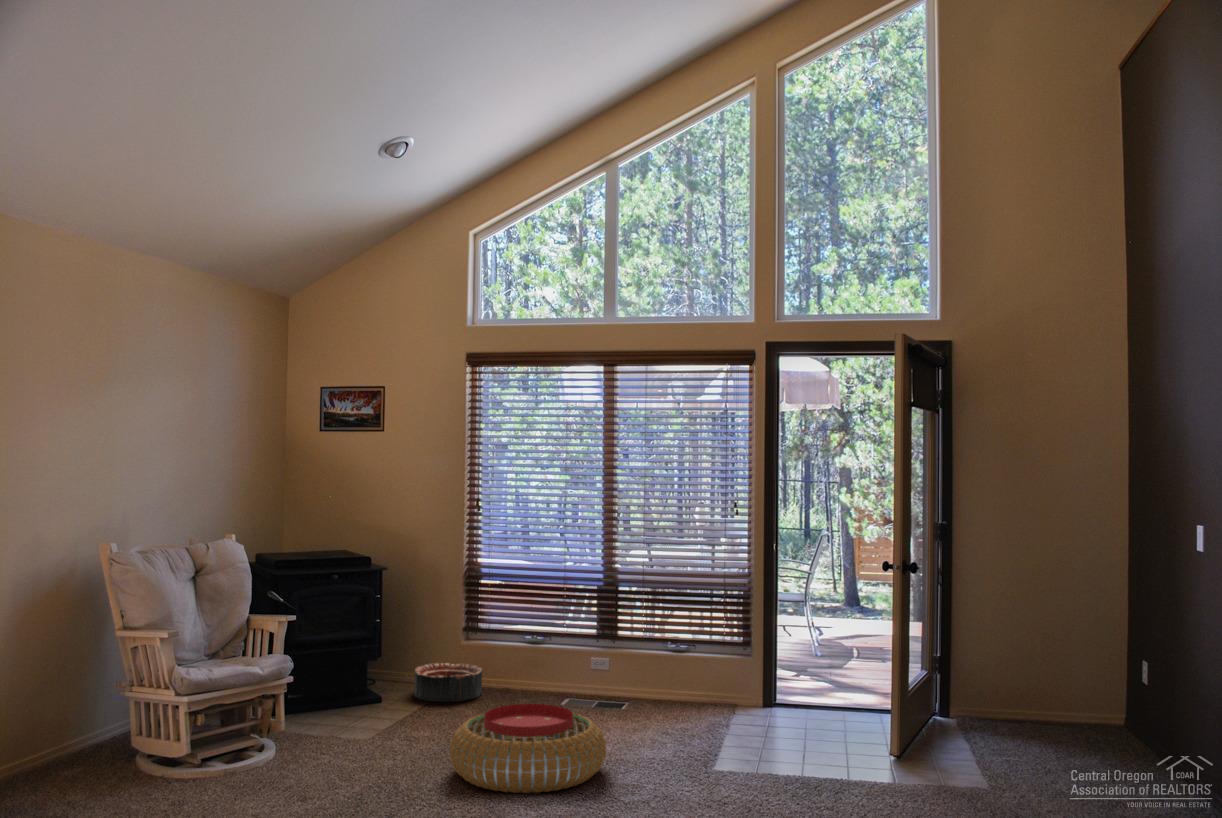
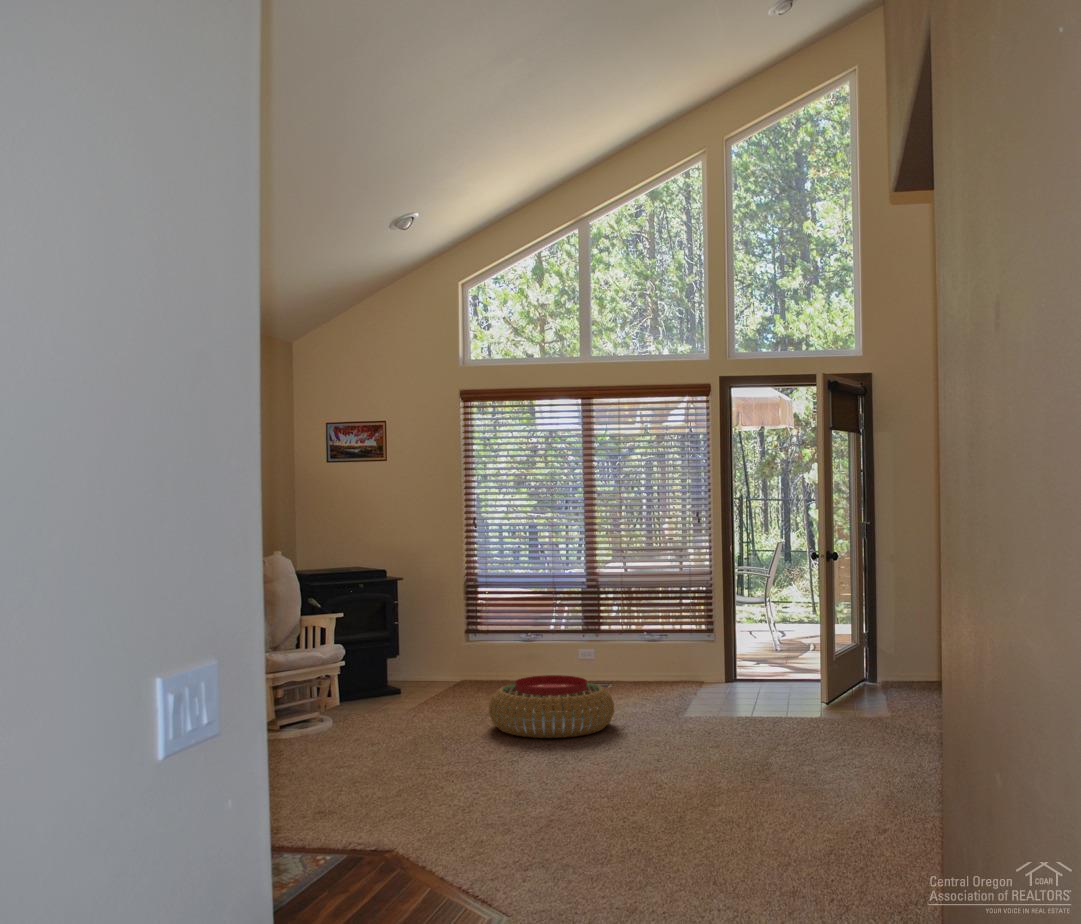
basket: present [414,663,482,702] -> none [426,660,484,690]

